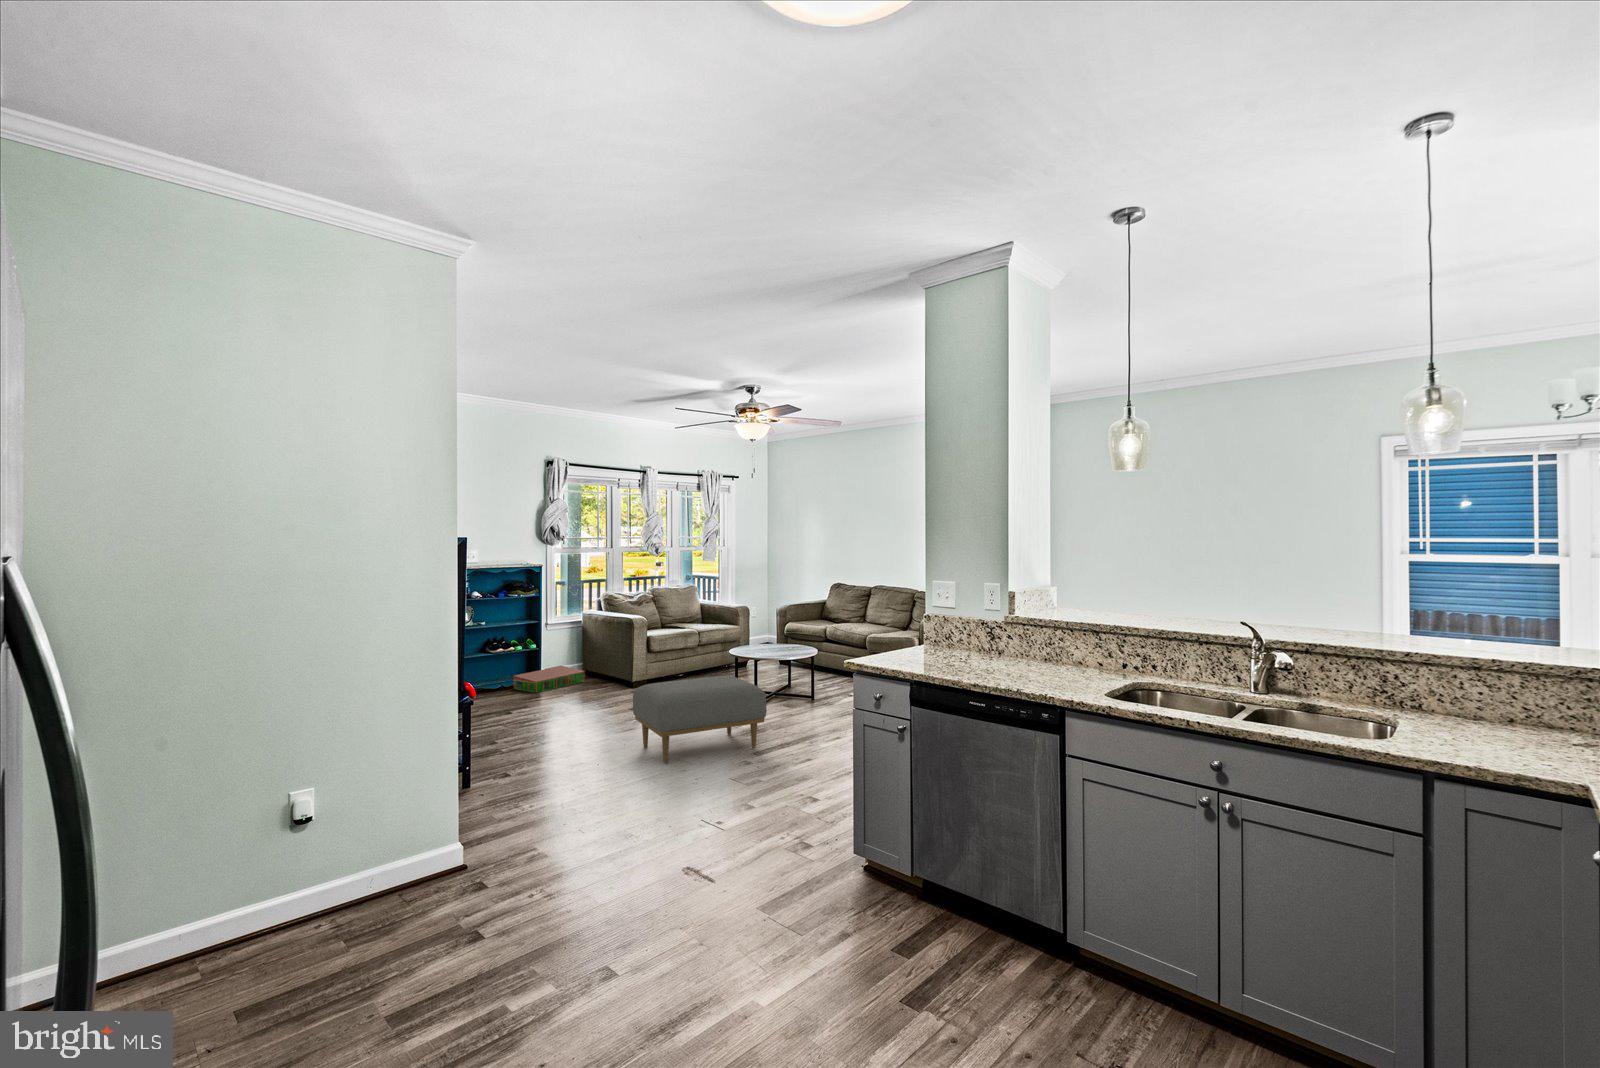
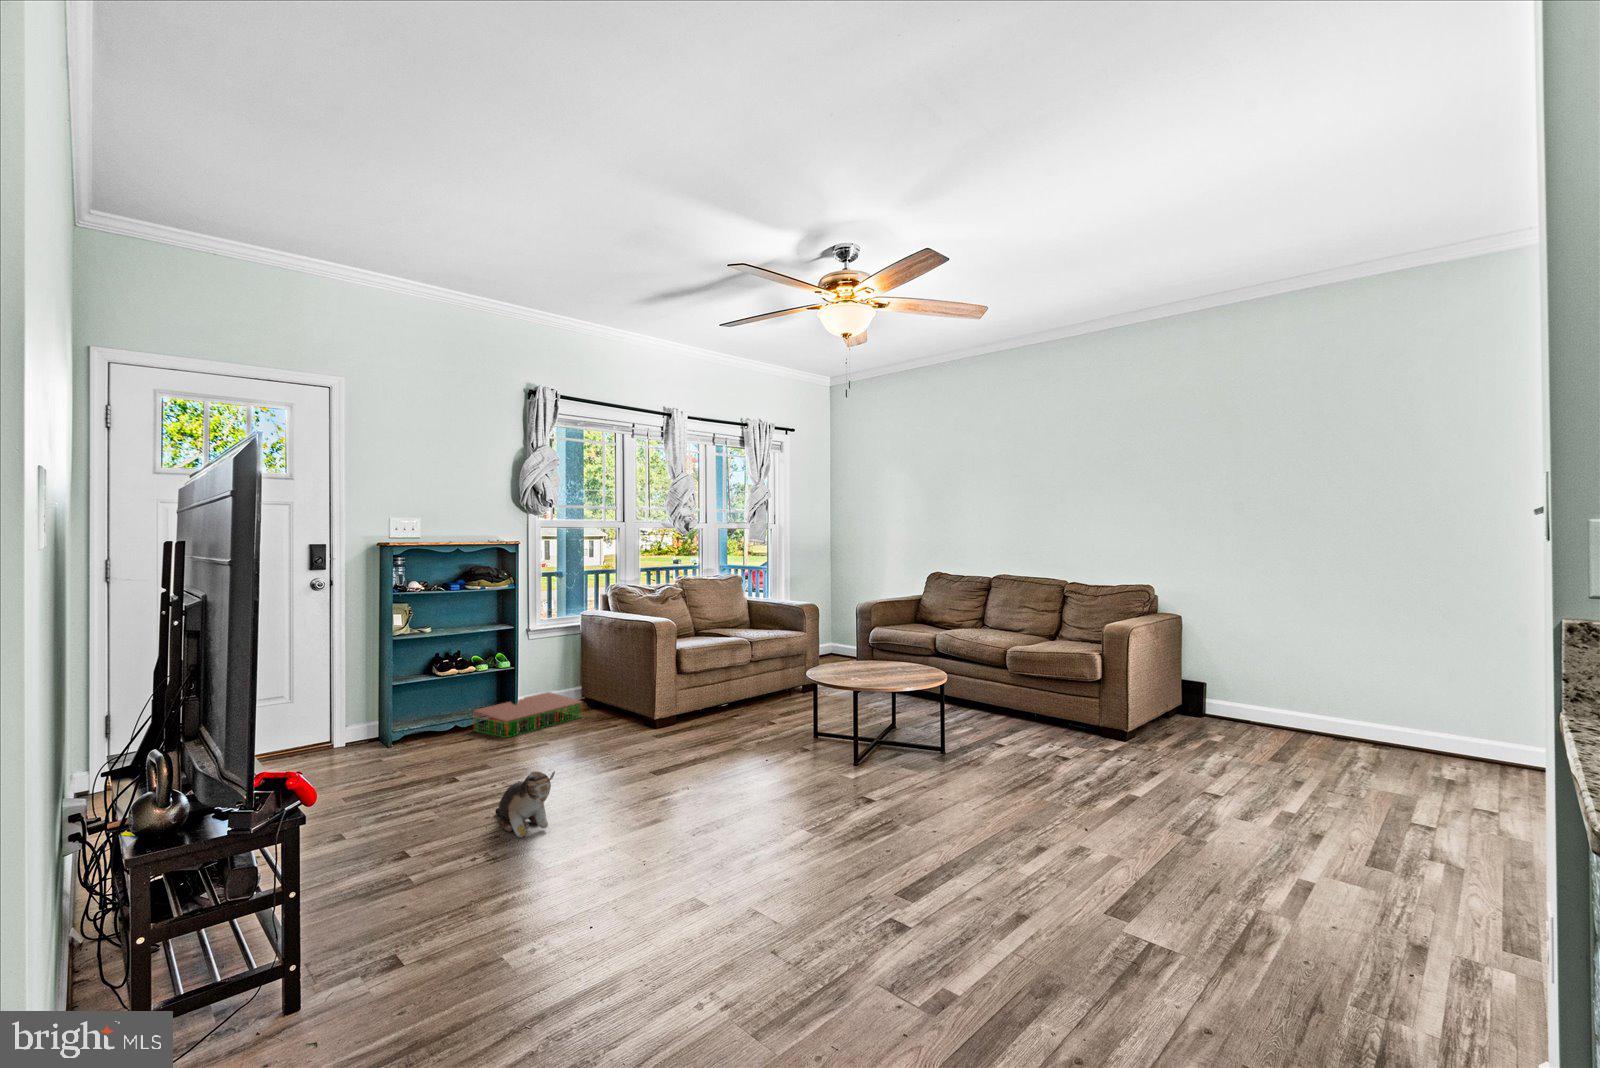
ottoman: present [633,676,767,763] -> none [658,729,917,922]
plush toy: none [540,699,576,736] -> present [495,771,555,838]

